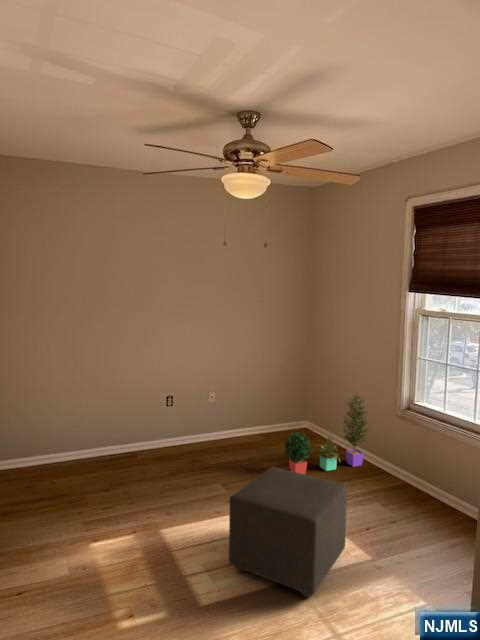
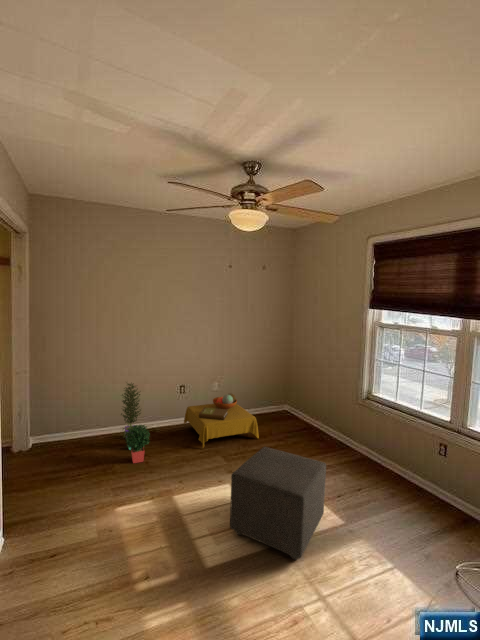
potted plant: present [284,394,370,474] -> present [121,383,150,463]
side table: none [173,405,269,475] -> present [184,393,259,448]

